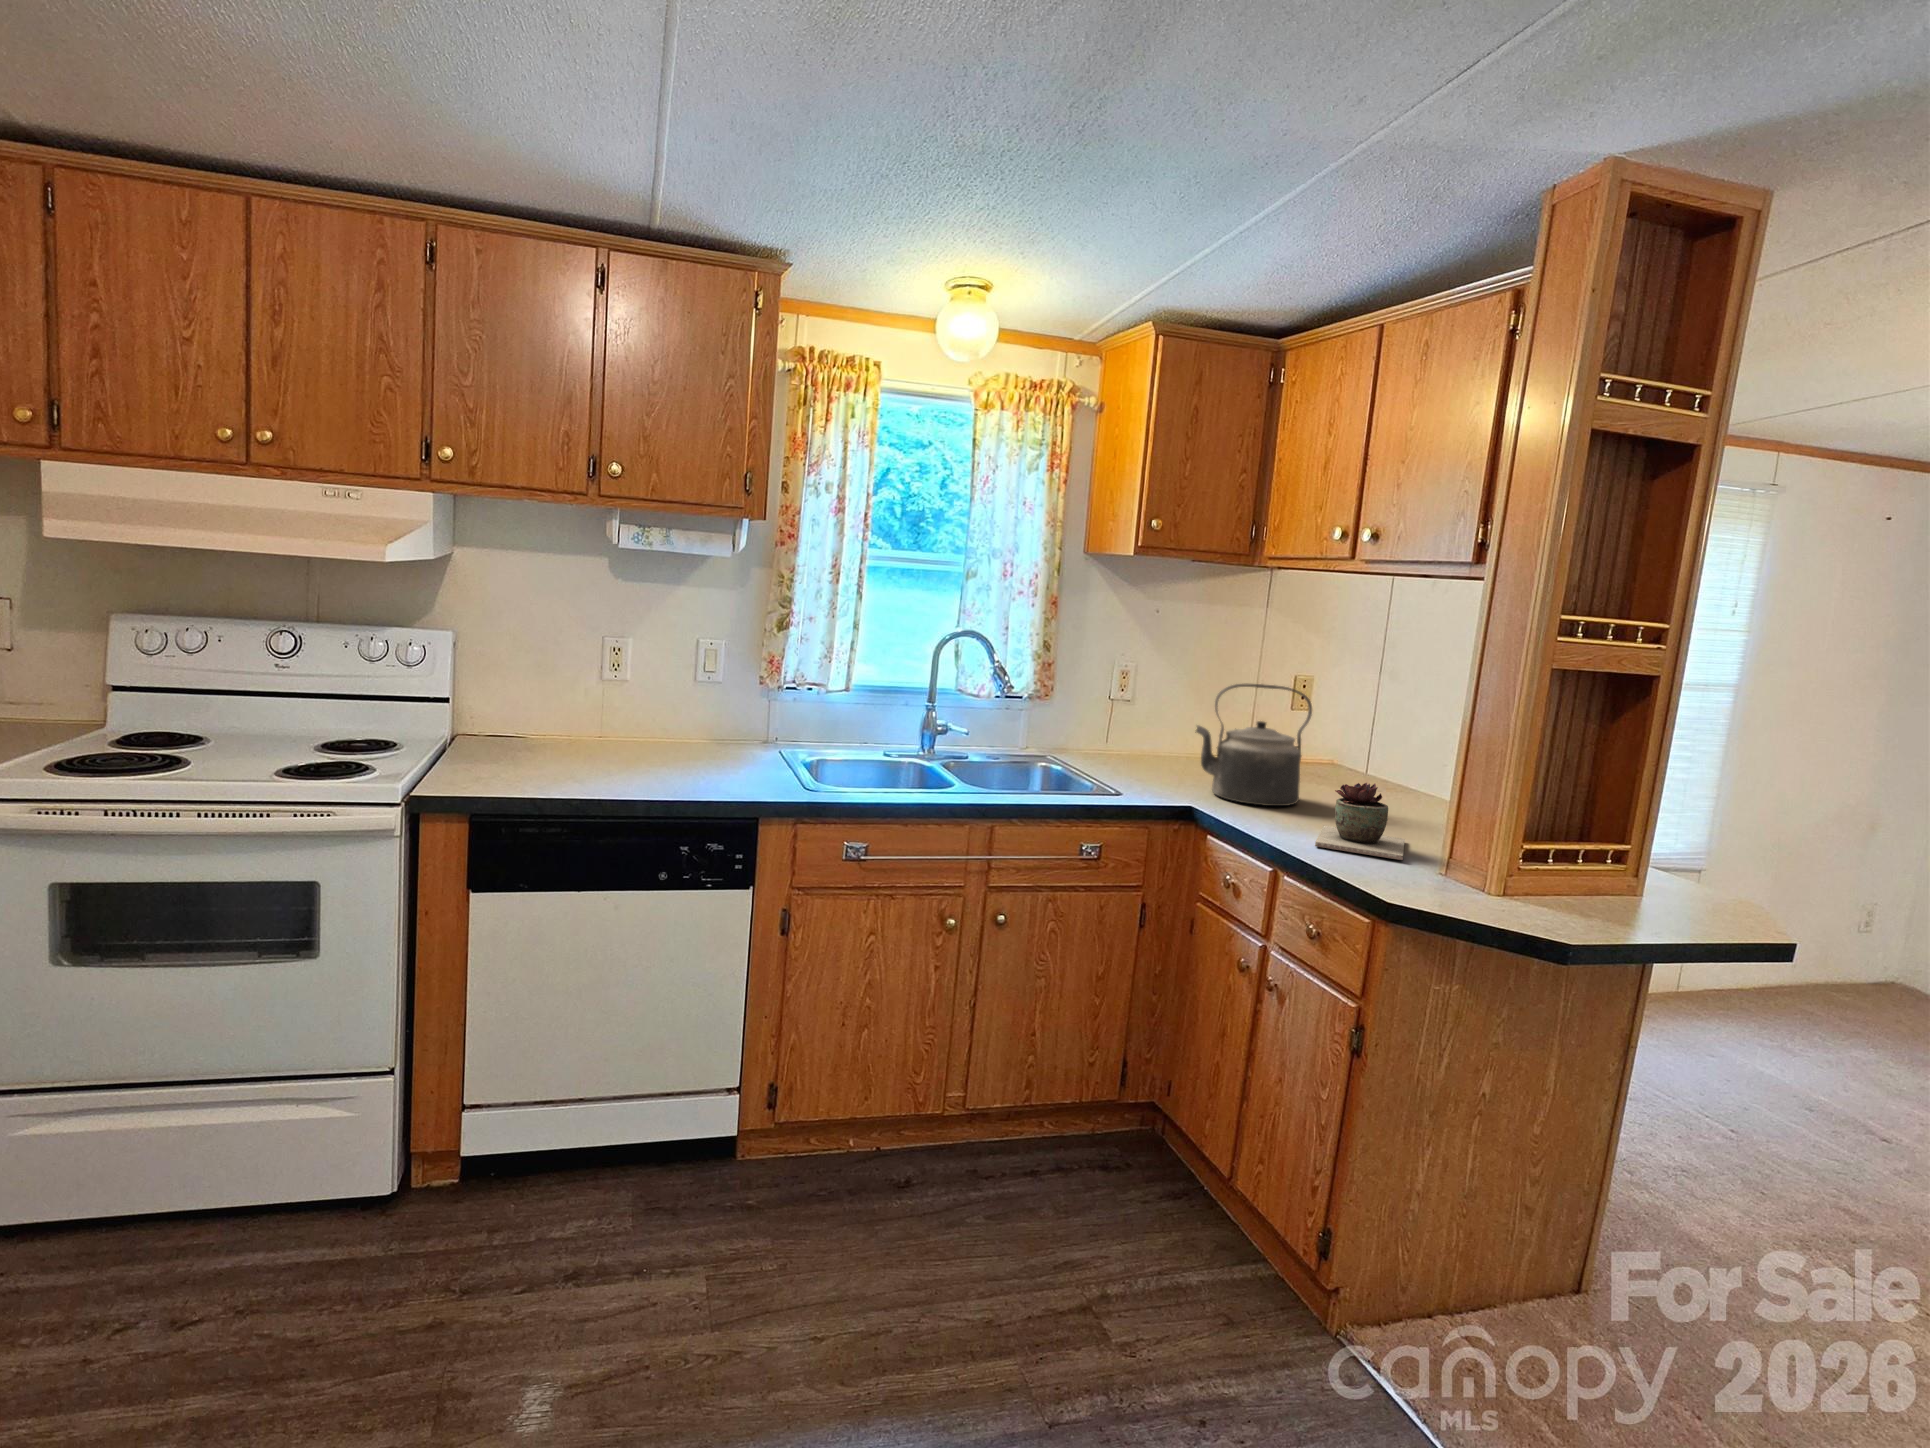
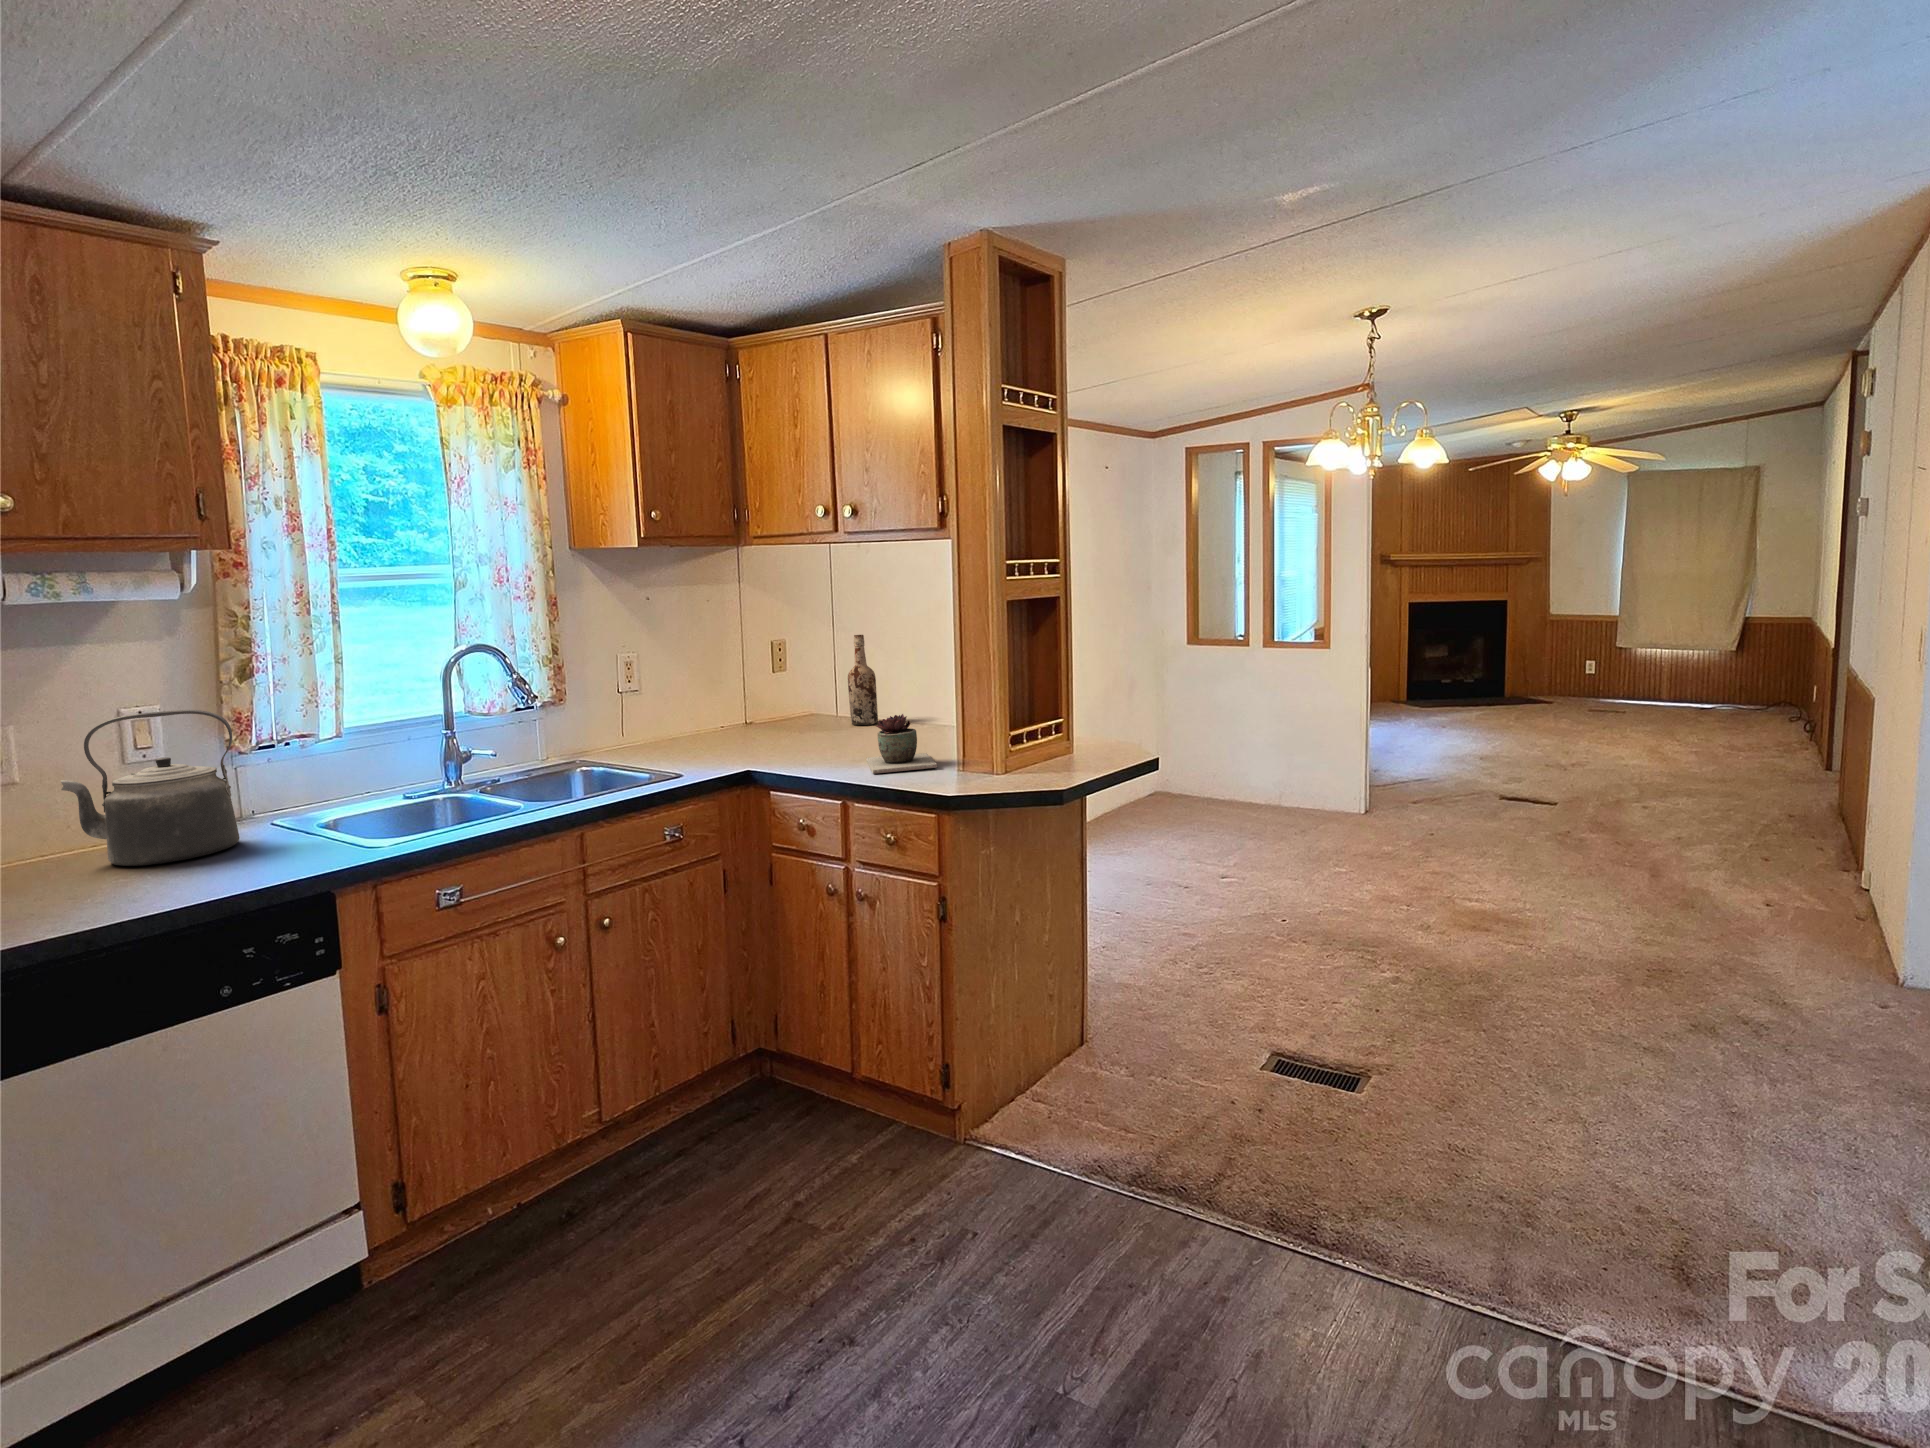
wine bottle: none [1345,681,1386,789] -> present [848,635,878,725]
kettle: present [1195,683,1312,806] -> present [61,710,239,866]

